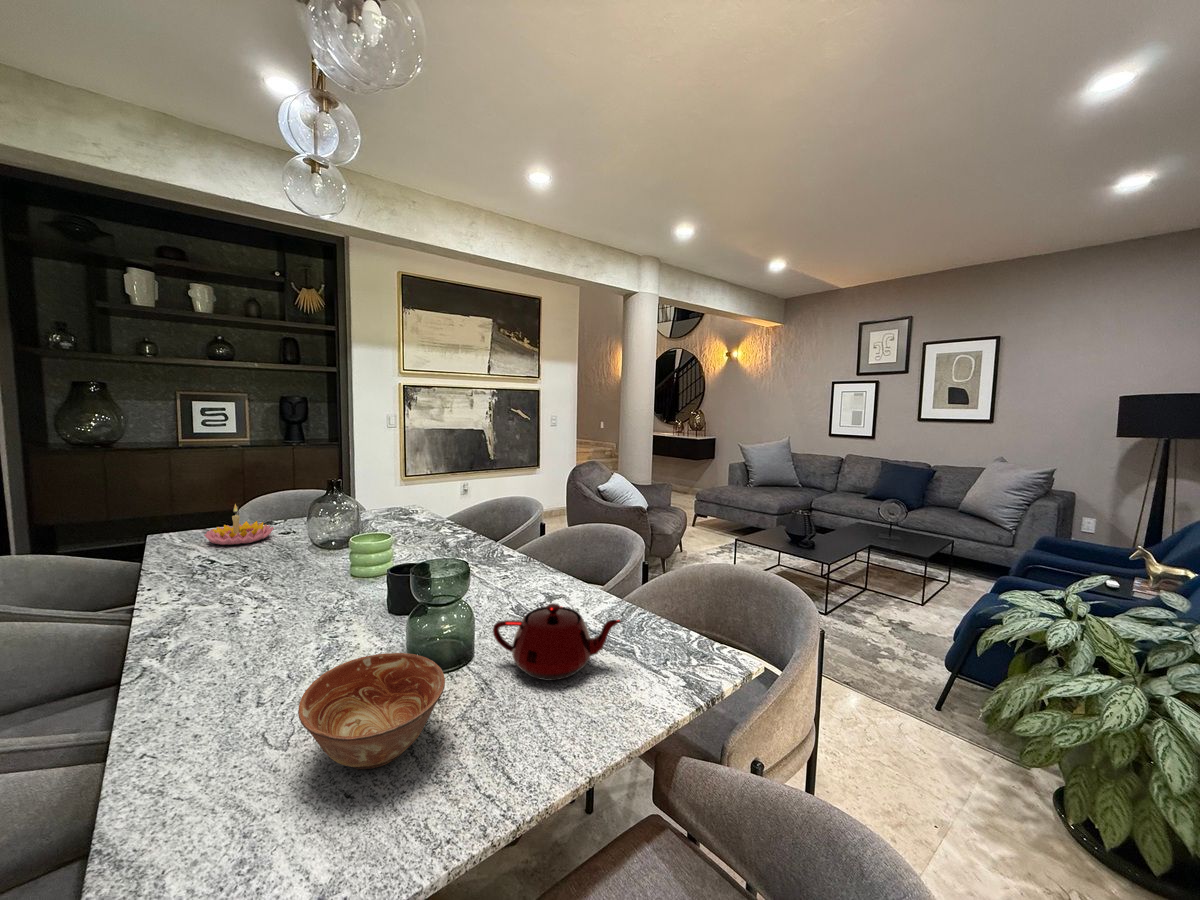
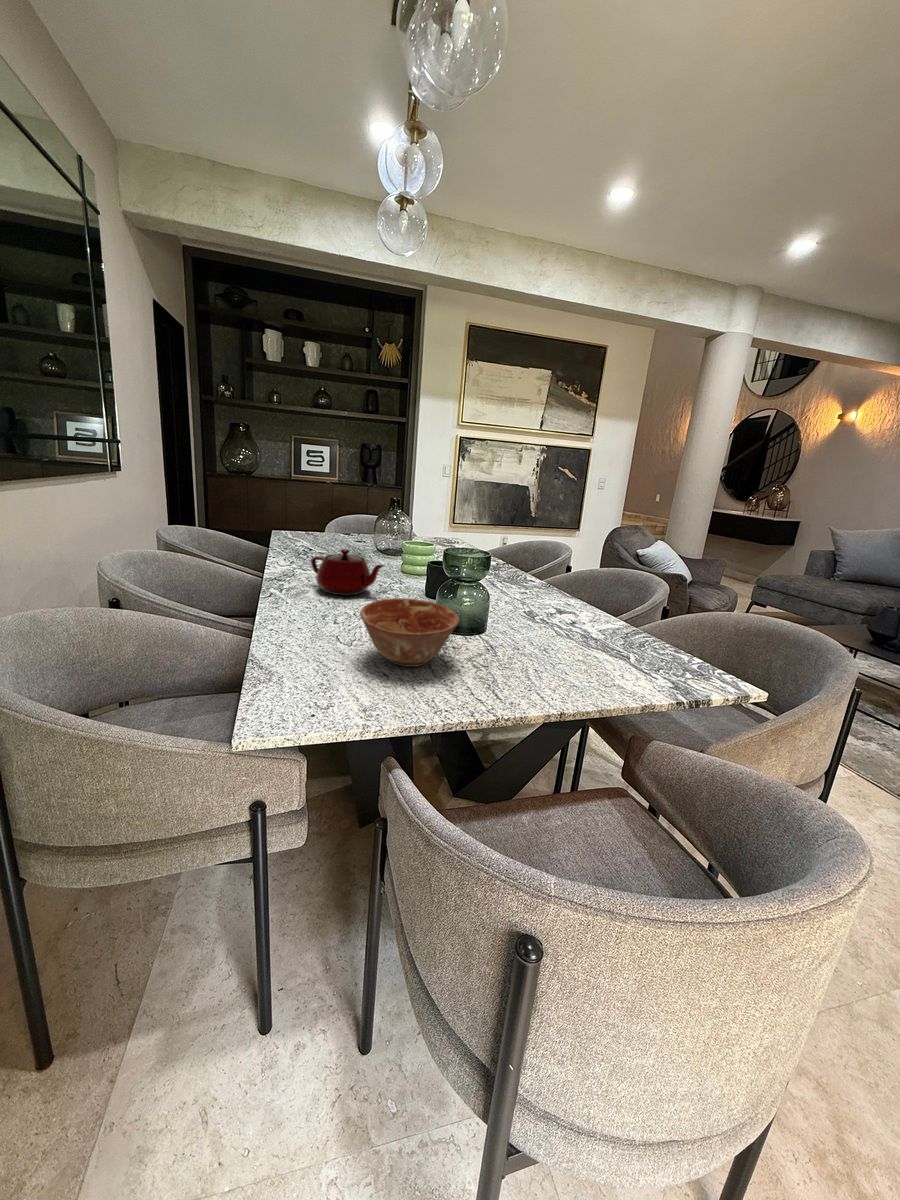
candle holder: present [204,504,274,546] -> none [306,512,351,544]
teapot: present [493,603,621,680] -> present [311,549,384,595]

